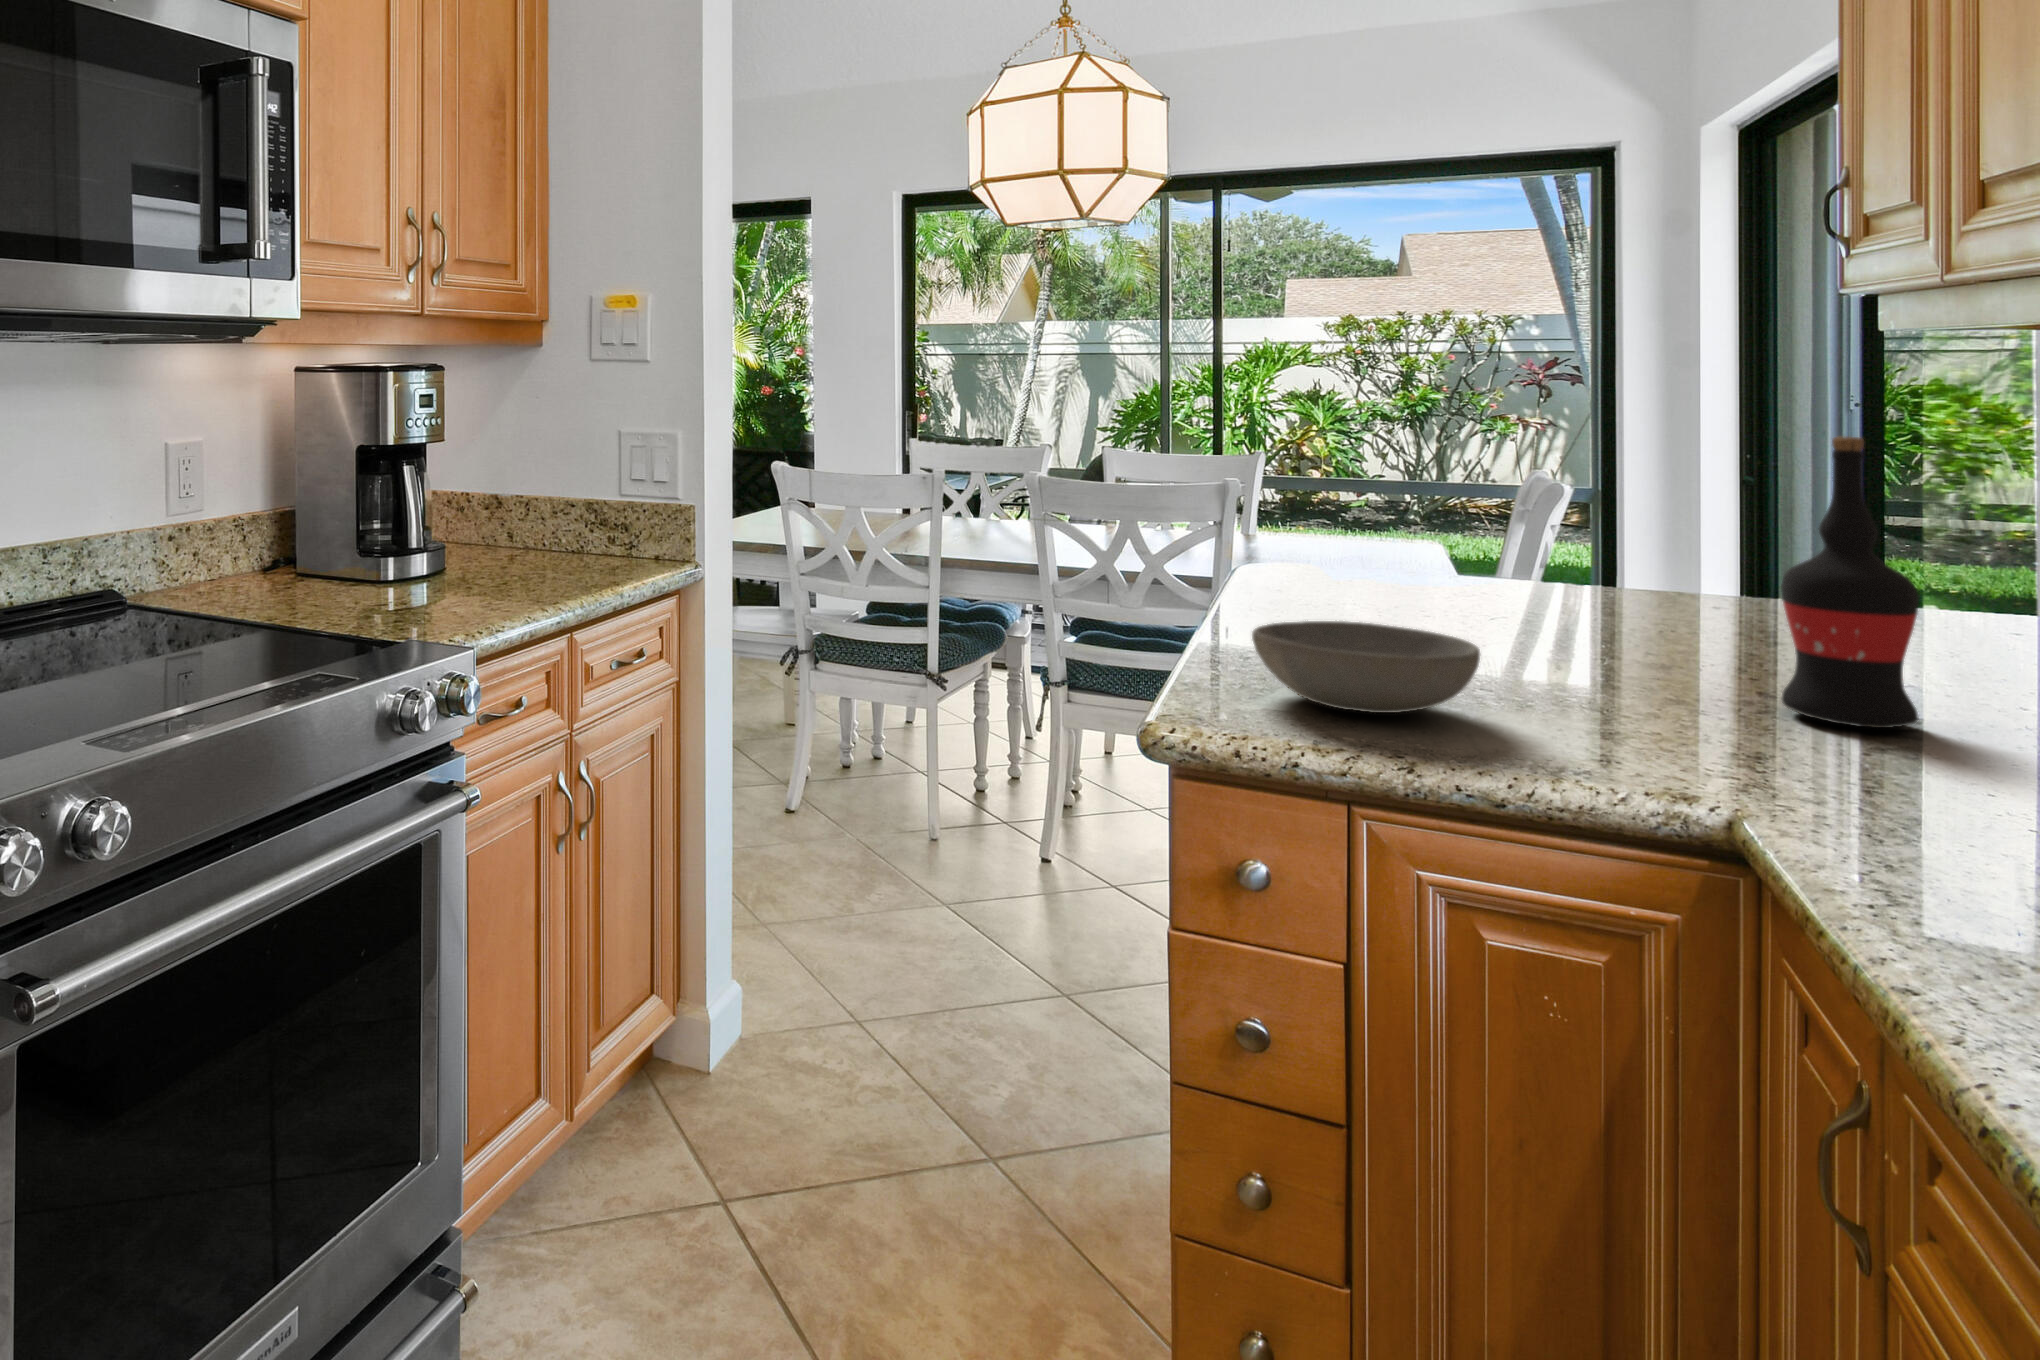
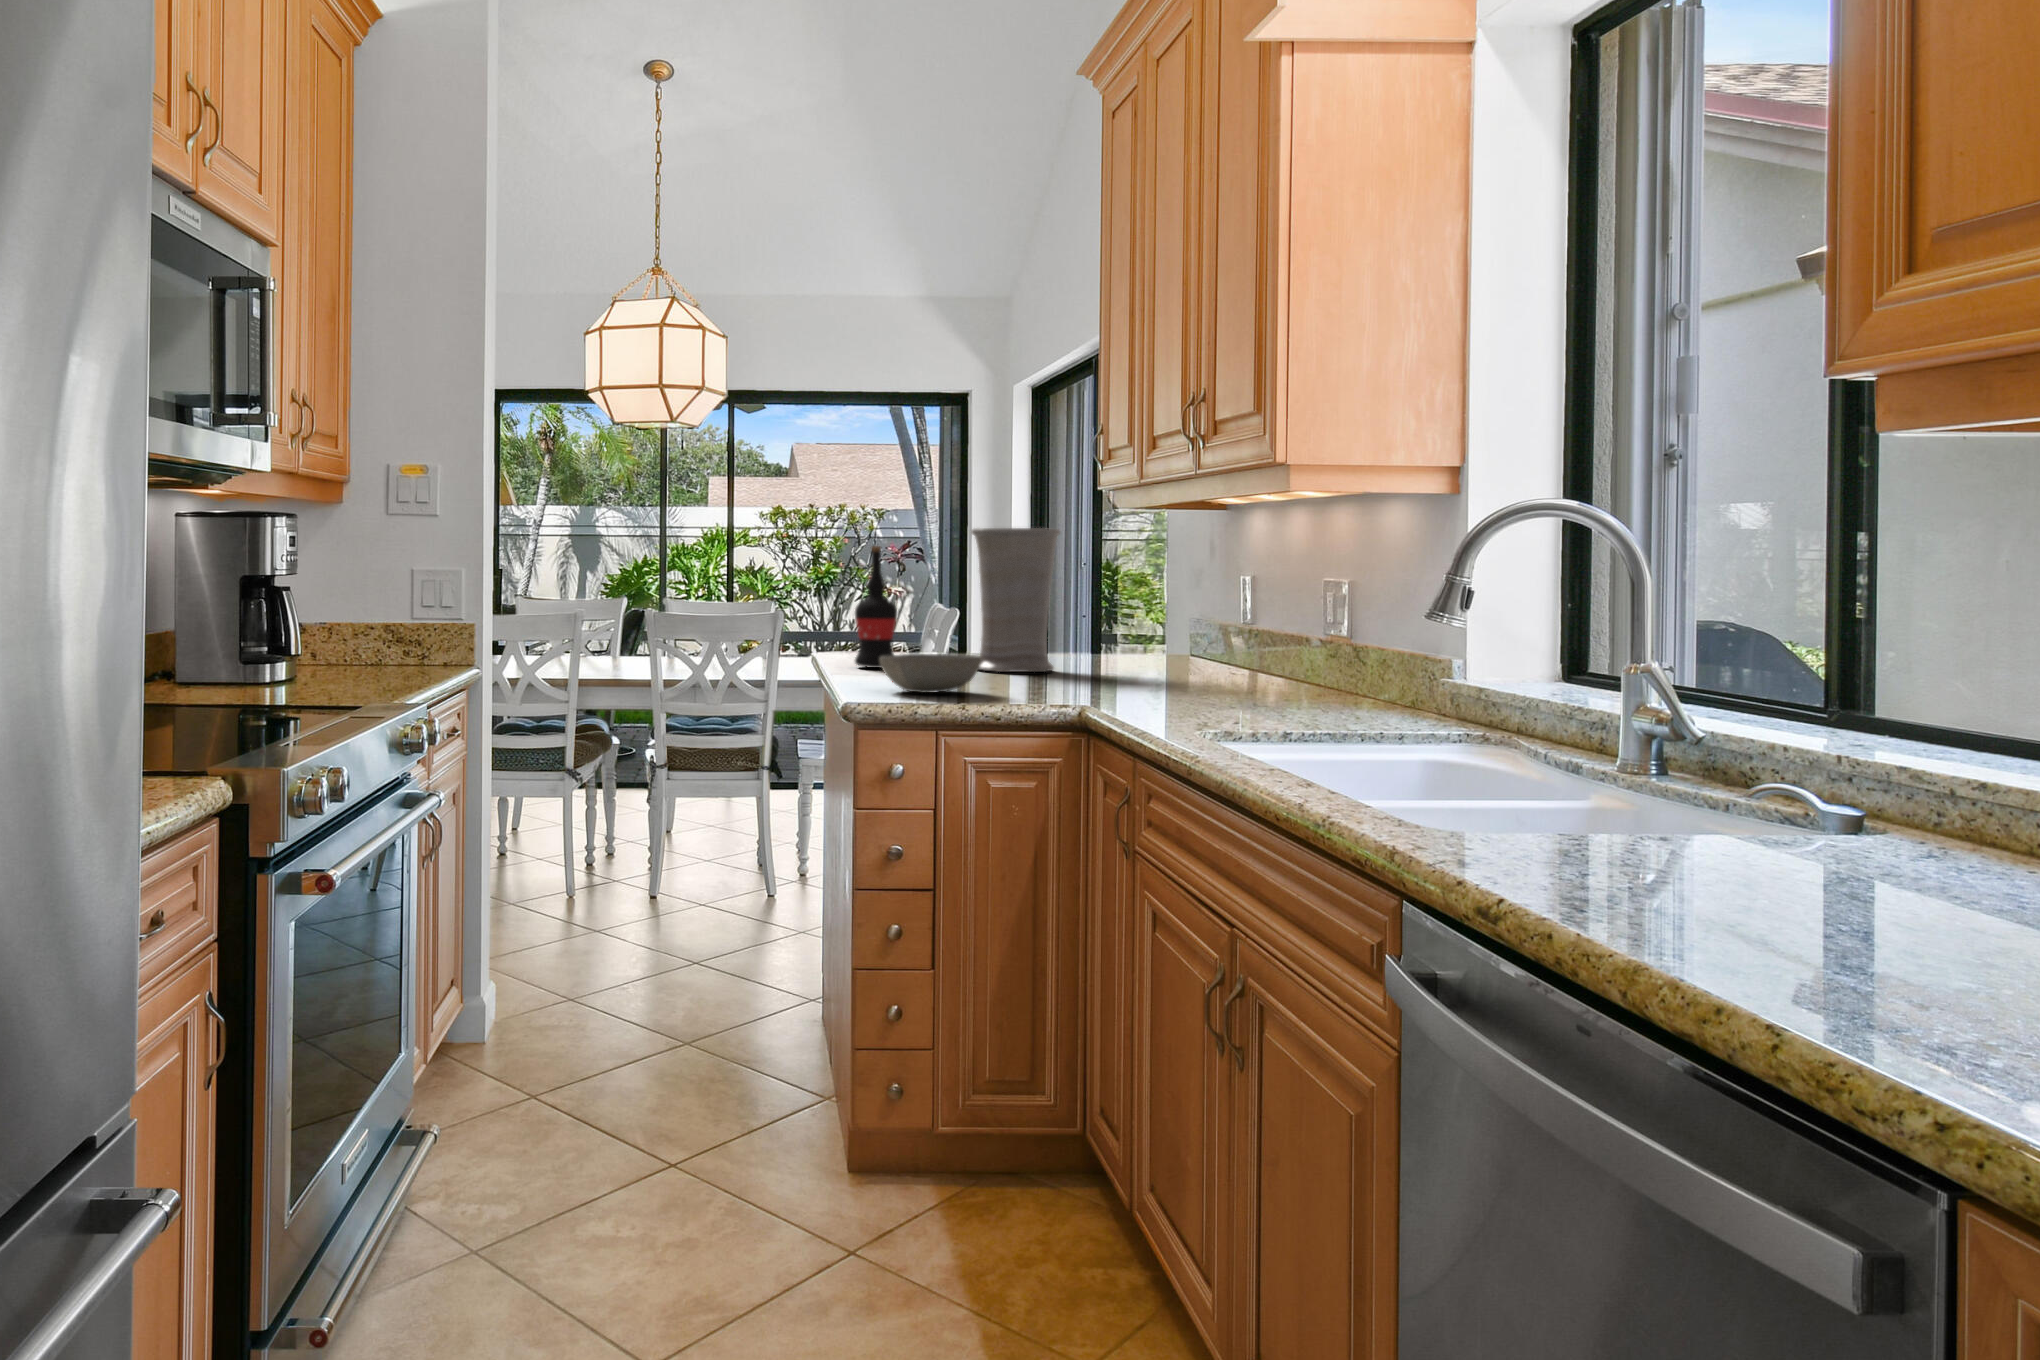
vase: none [1523,375,1735,649] -> present [971,528,1060,672]
wine bottle: present [1781,436,1919,728] -> present [855,546,897,668]

